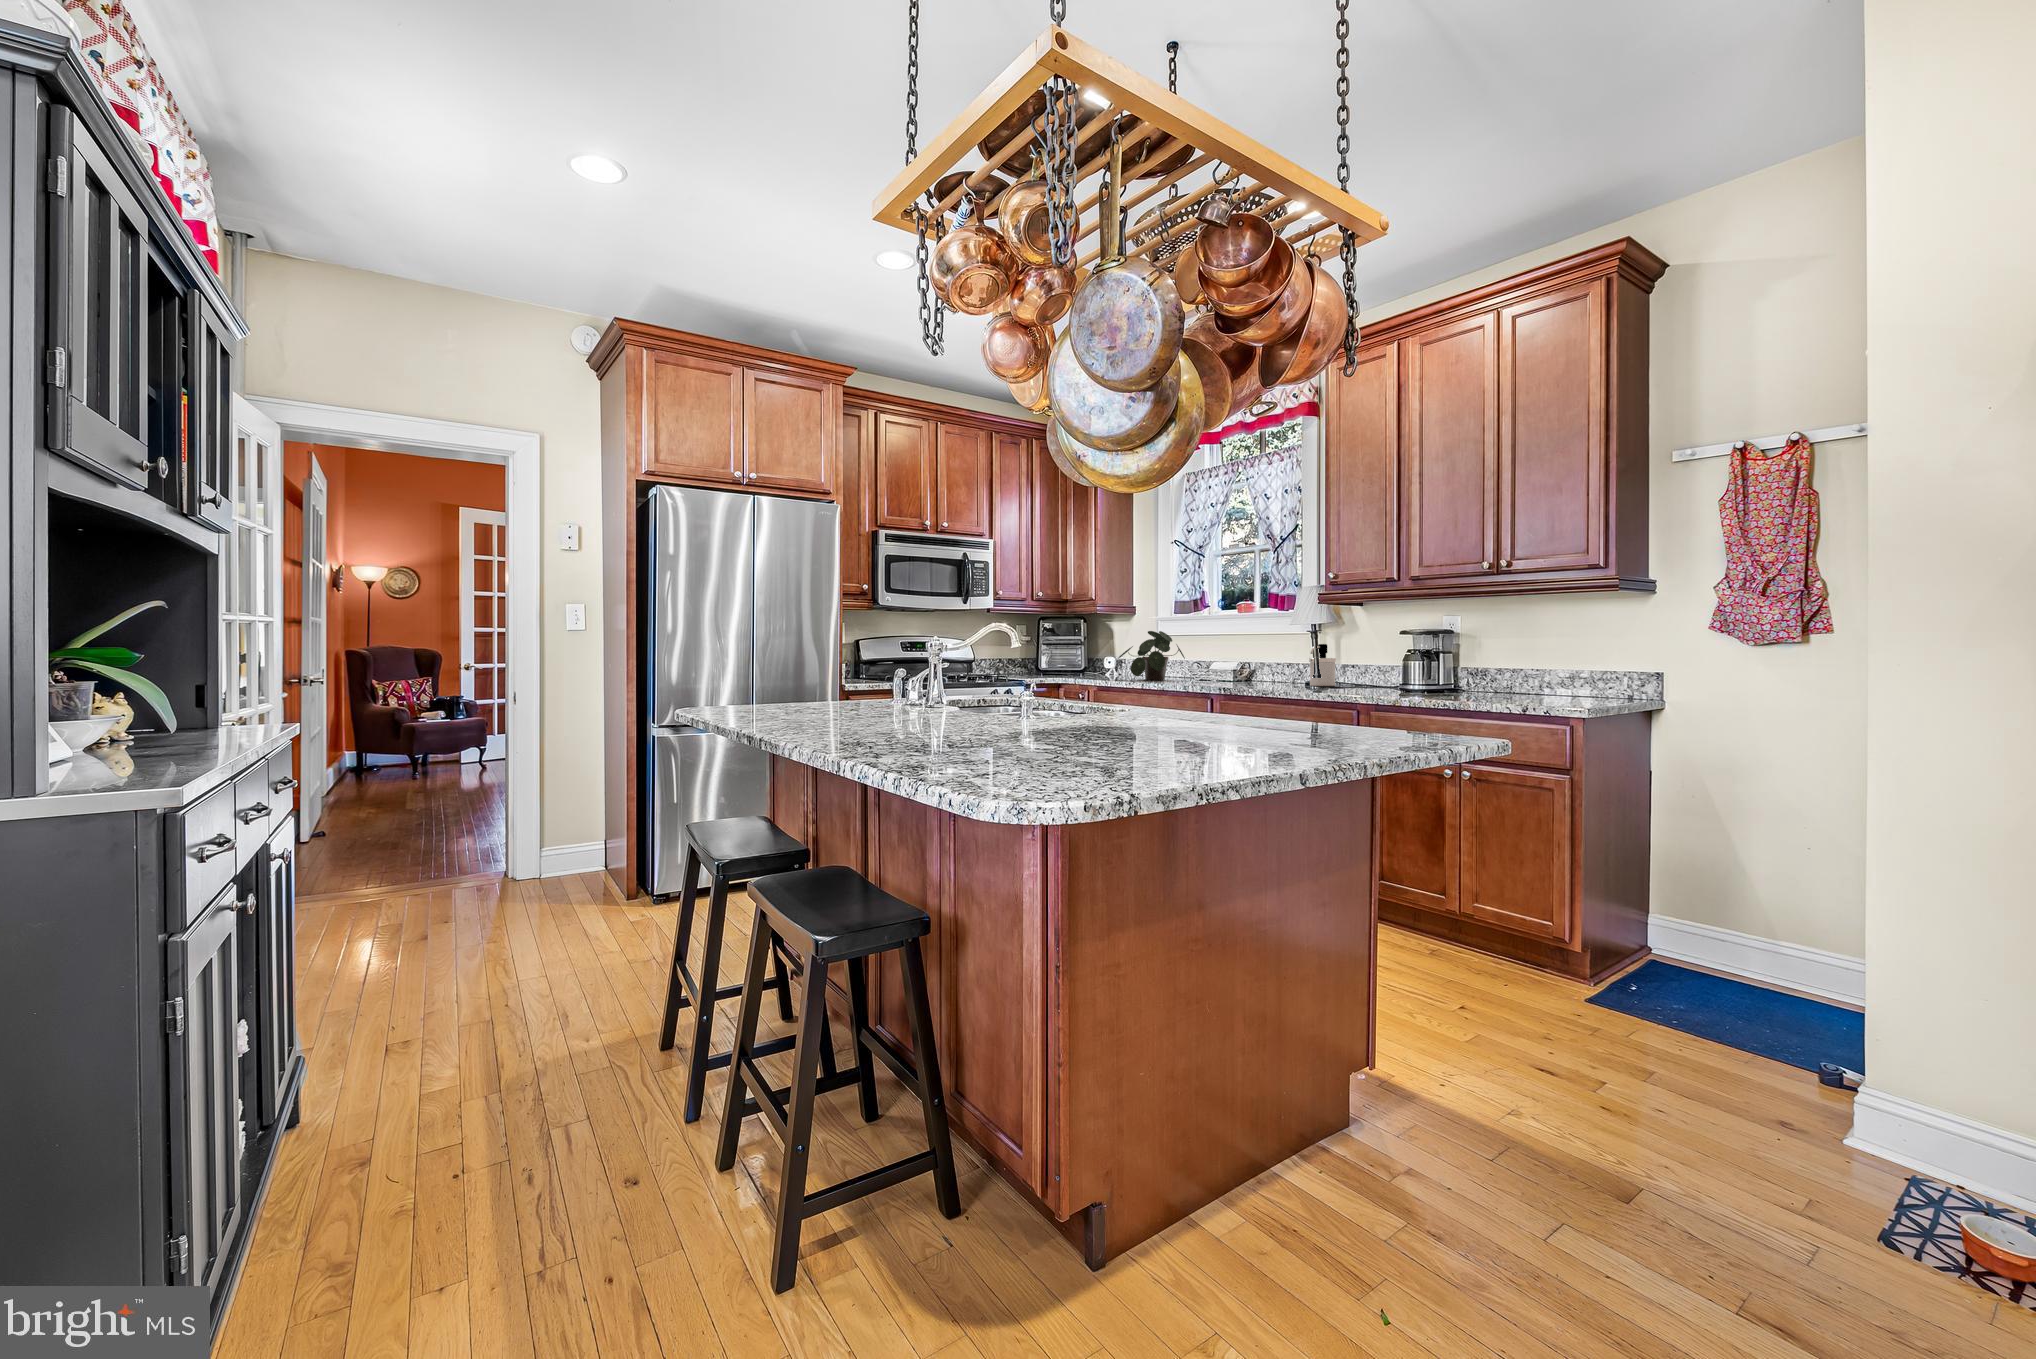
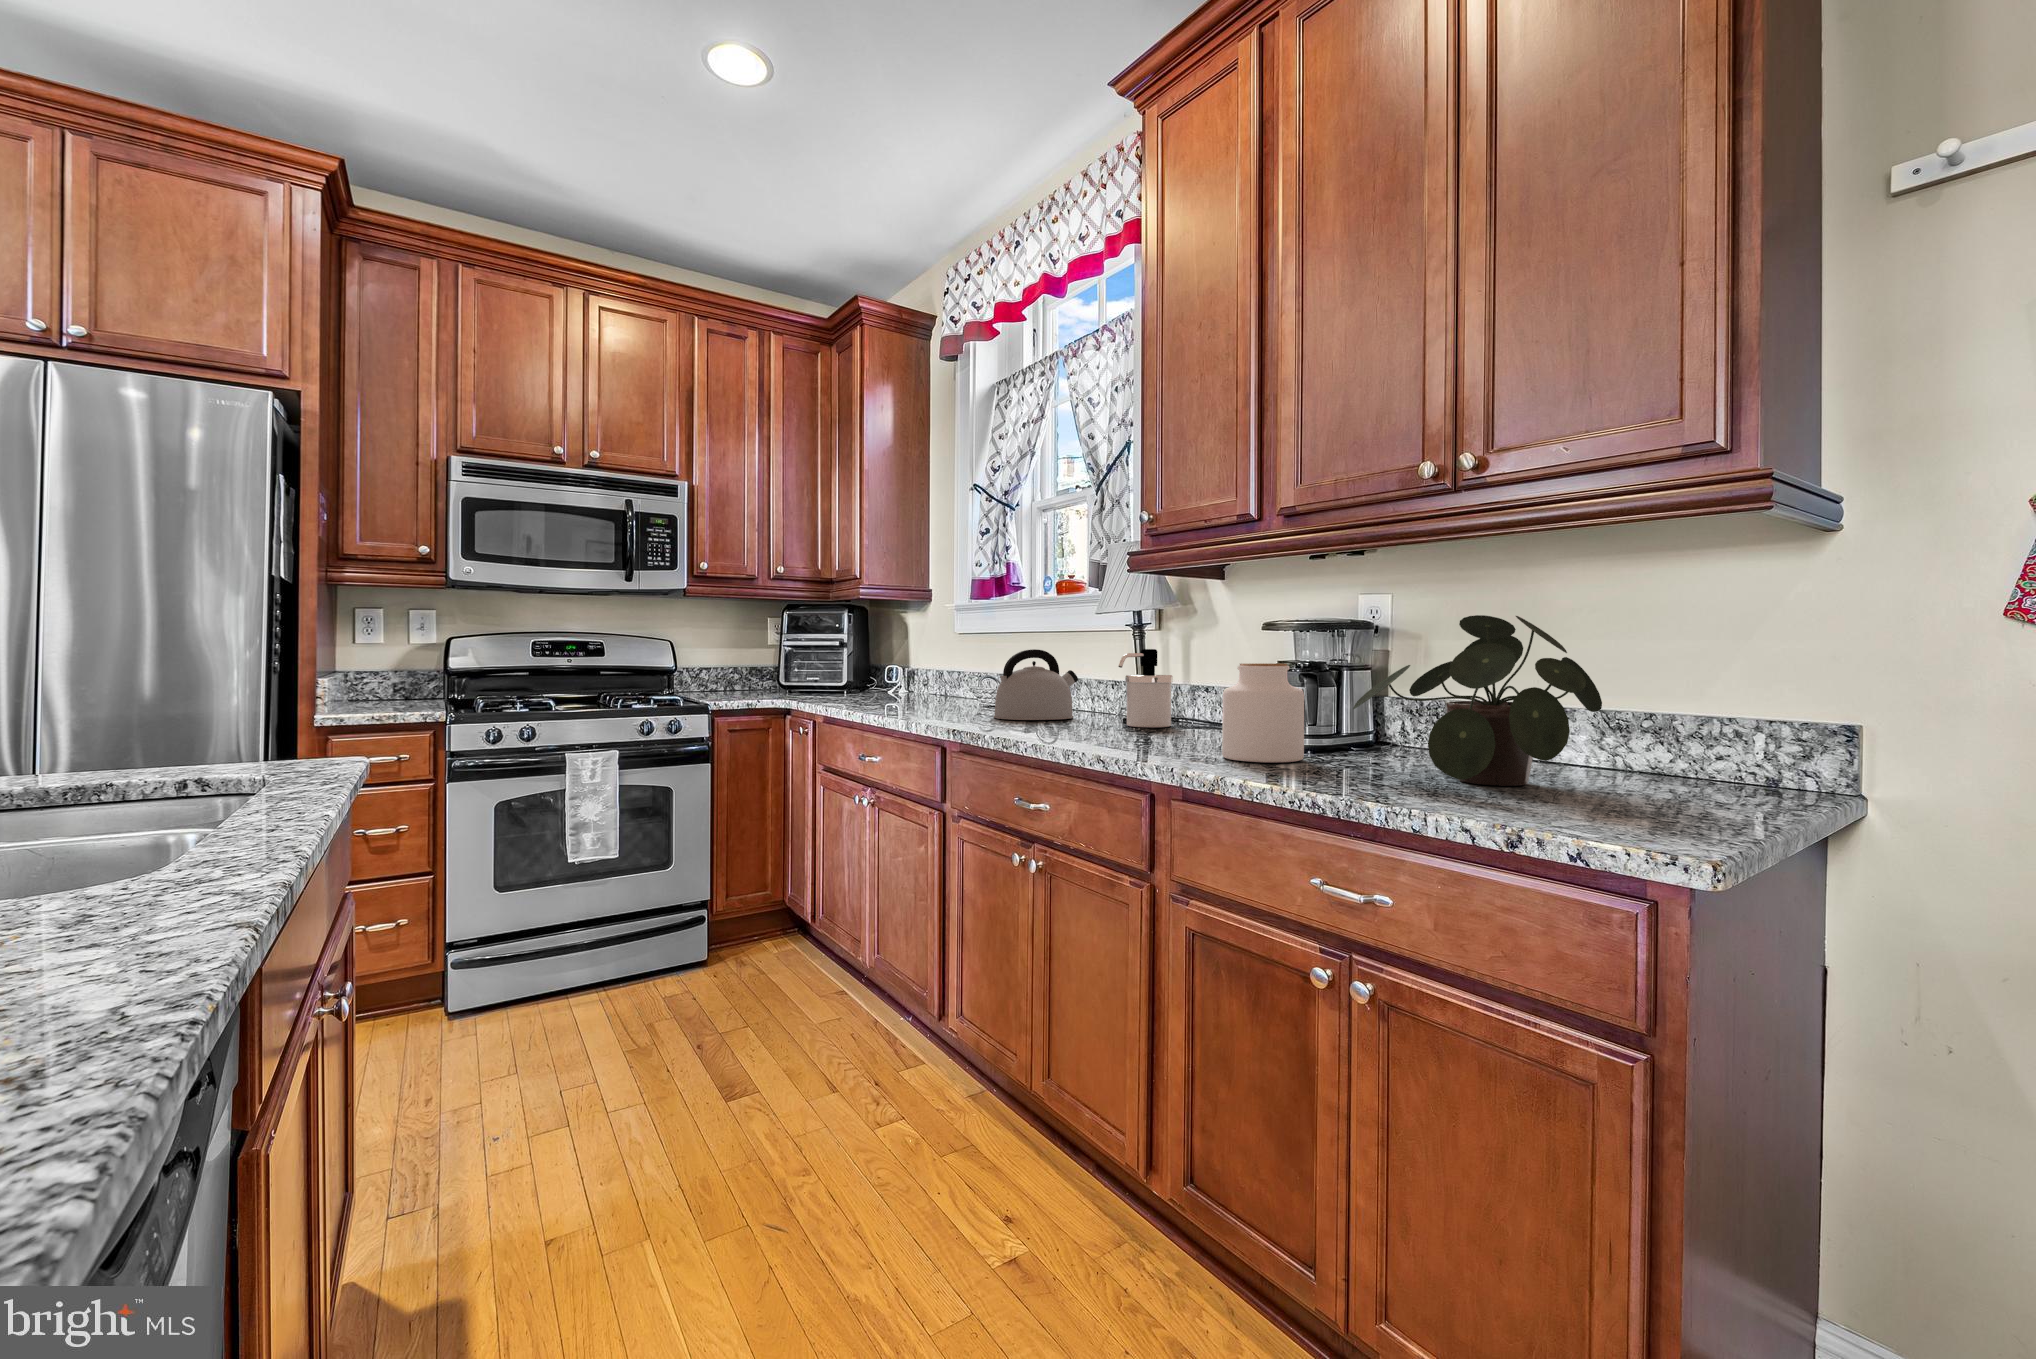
potted plant: present [1118,631,1185,680] -> present [1353,615,1602,786]
kettle: none [1225,645,1272,684] -> present [994,649,1078,720]
jar: none [1387,650,1427,694] -> present [1222,663,1304,762]

